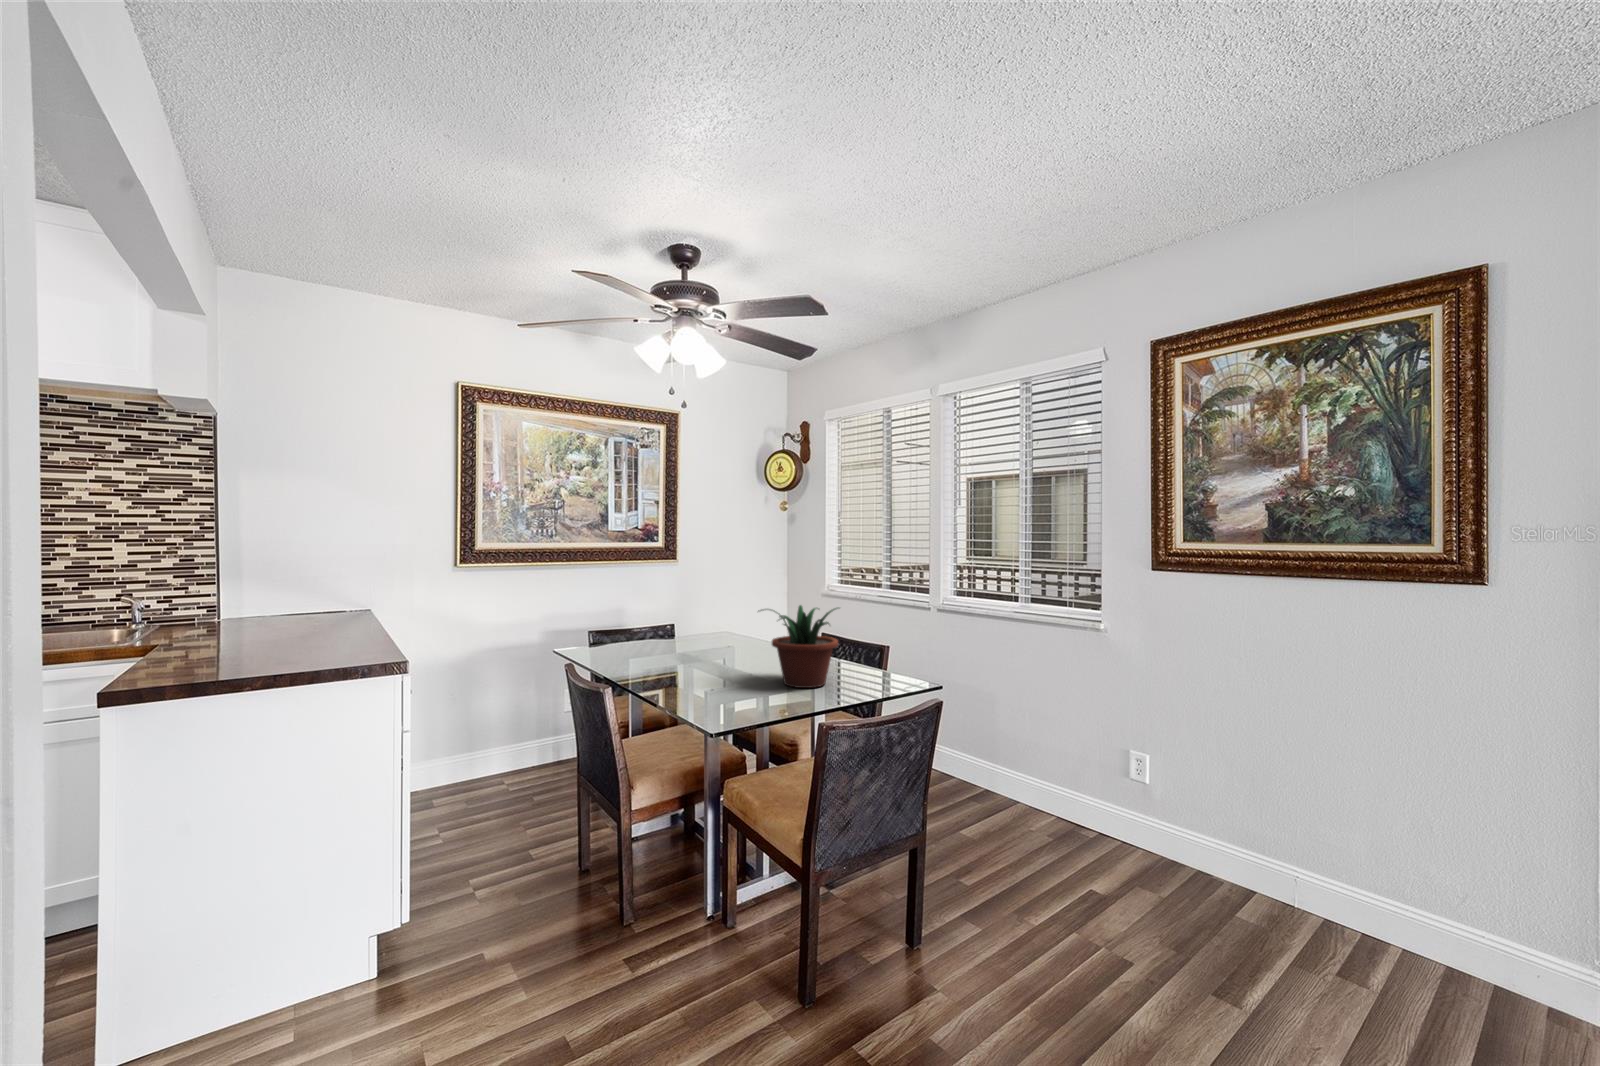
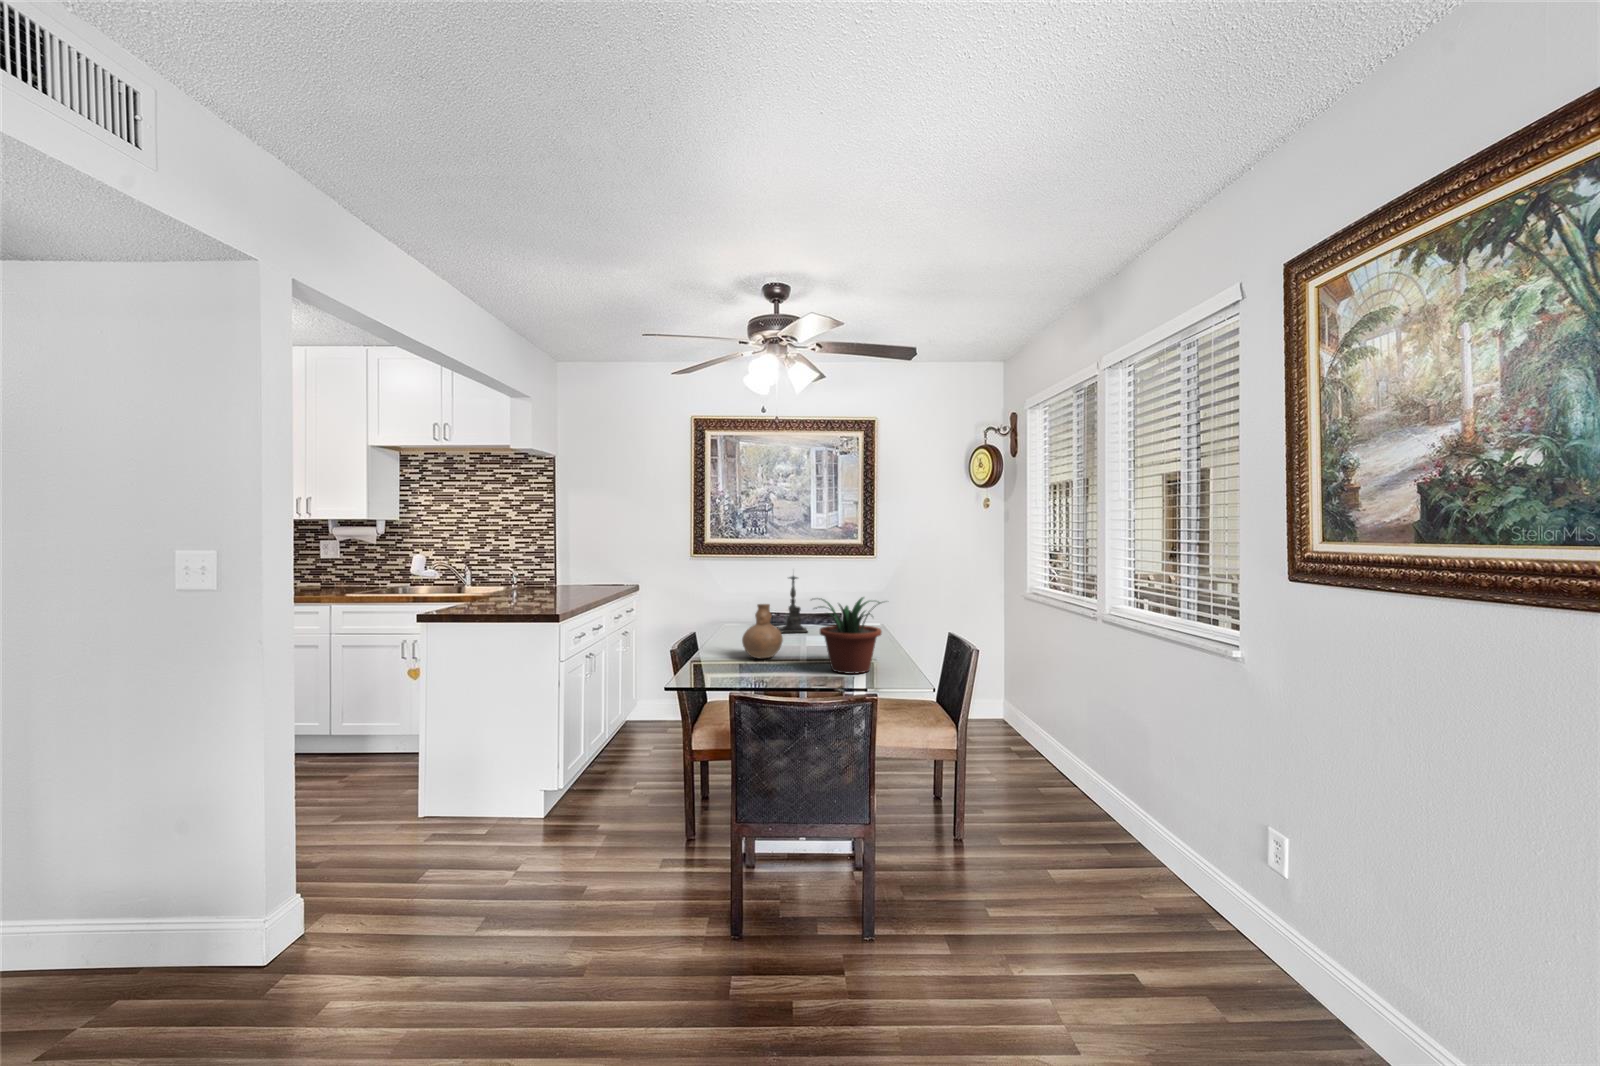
candle holder: none [631,578,680,655] -> present [778,576,807,633]
vase: none [667,620,716,685] -> present [742,604,783,658]

